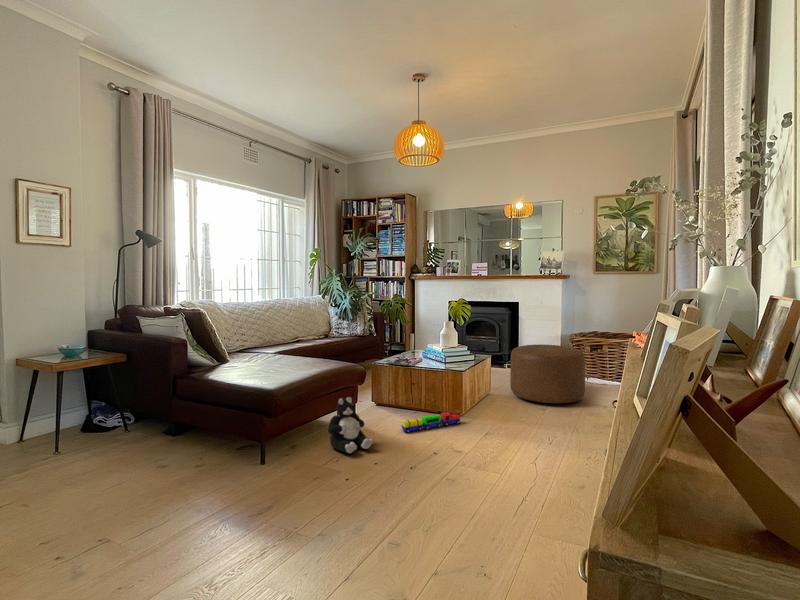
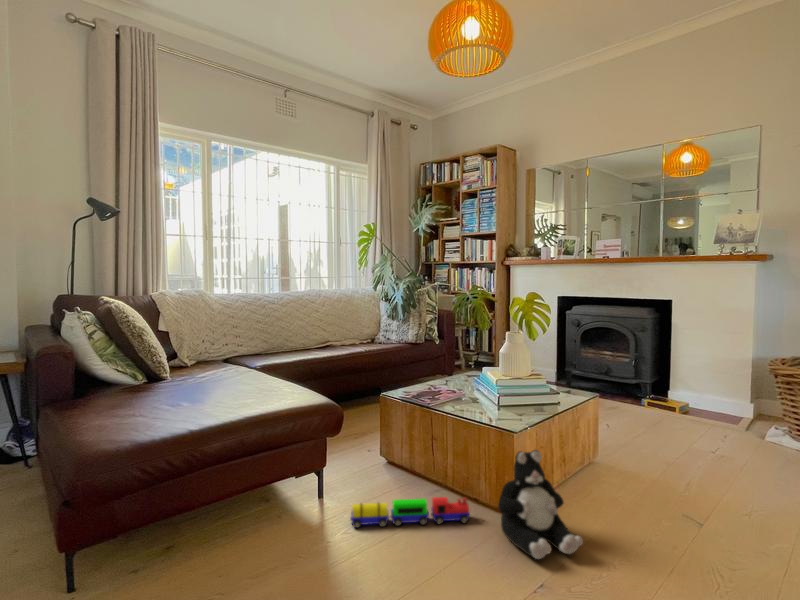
ottoman: present [510,344,585,403] -> none [614,378,780,508]
plush toy: present [328,397,373,453] -> present [498,450,583,559]

